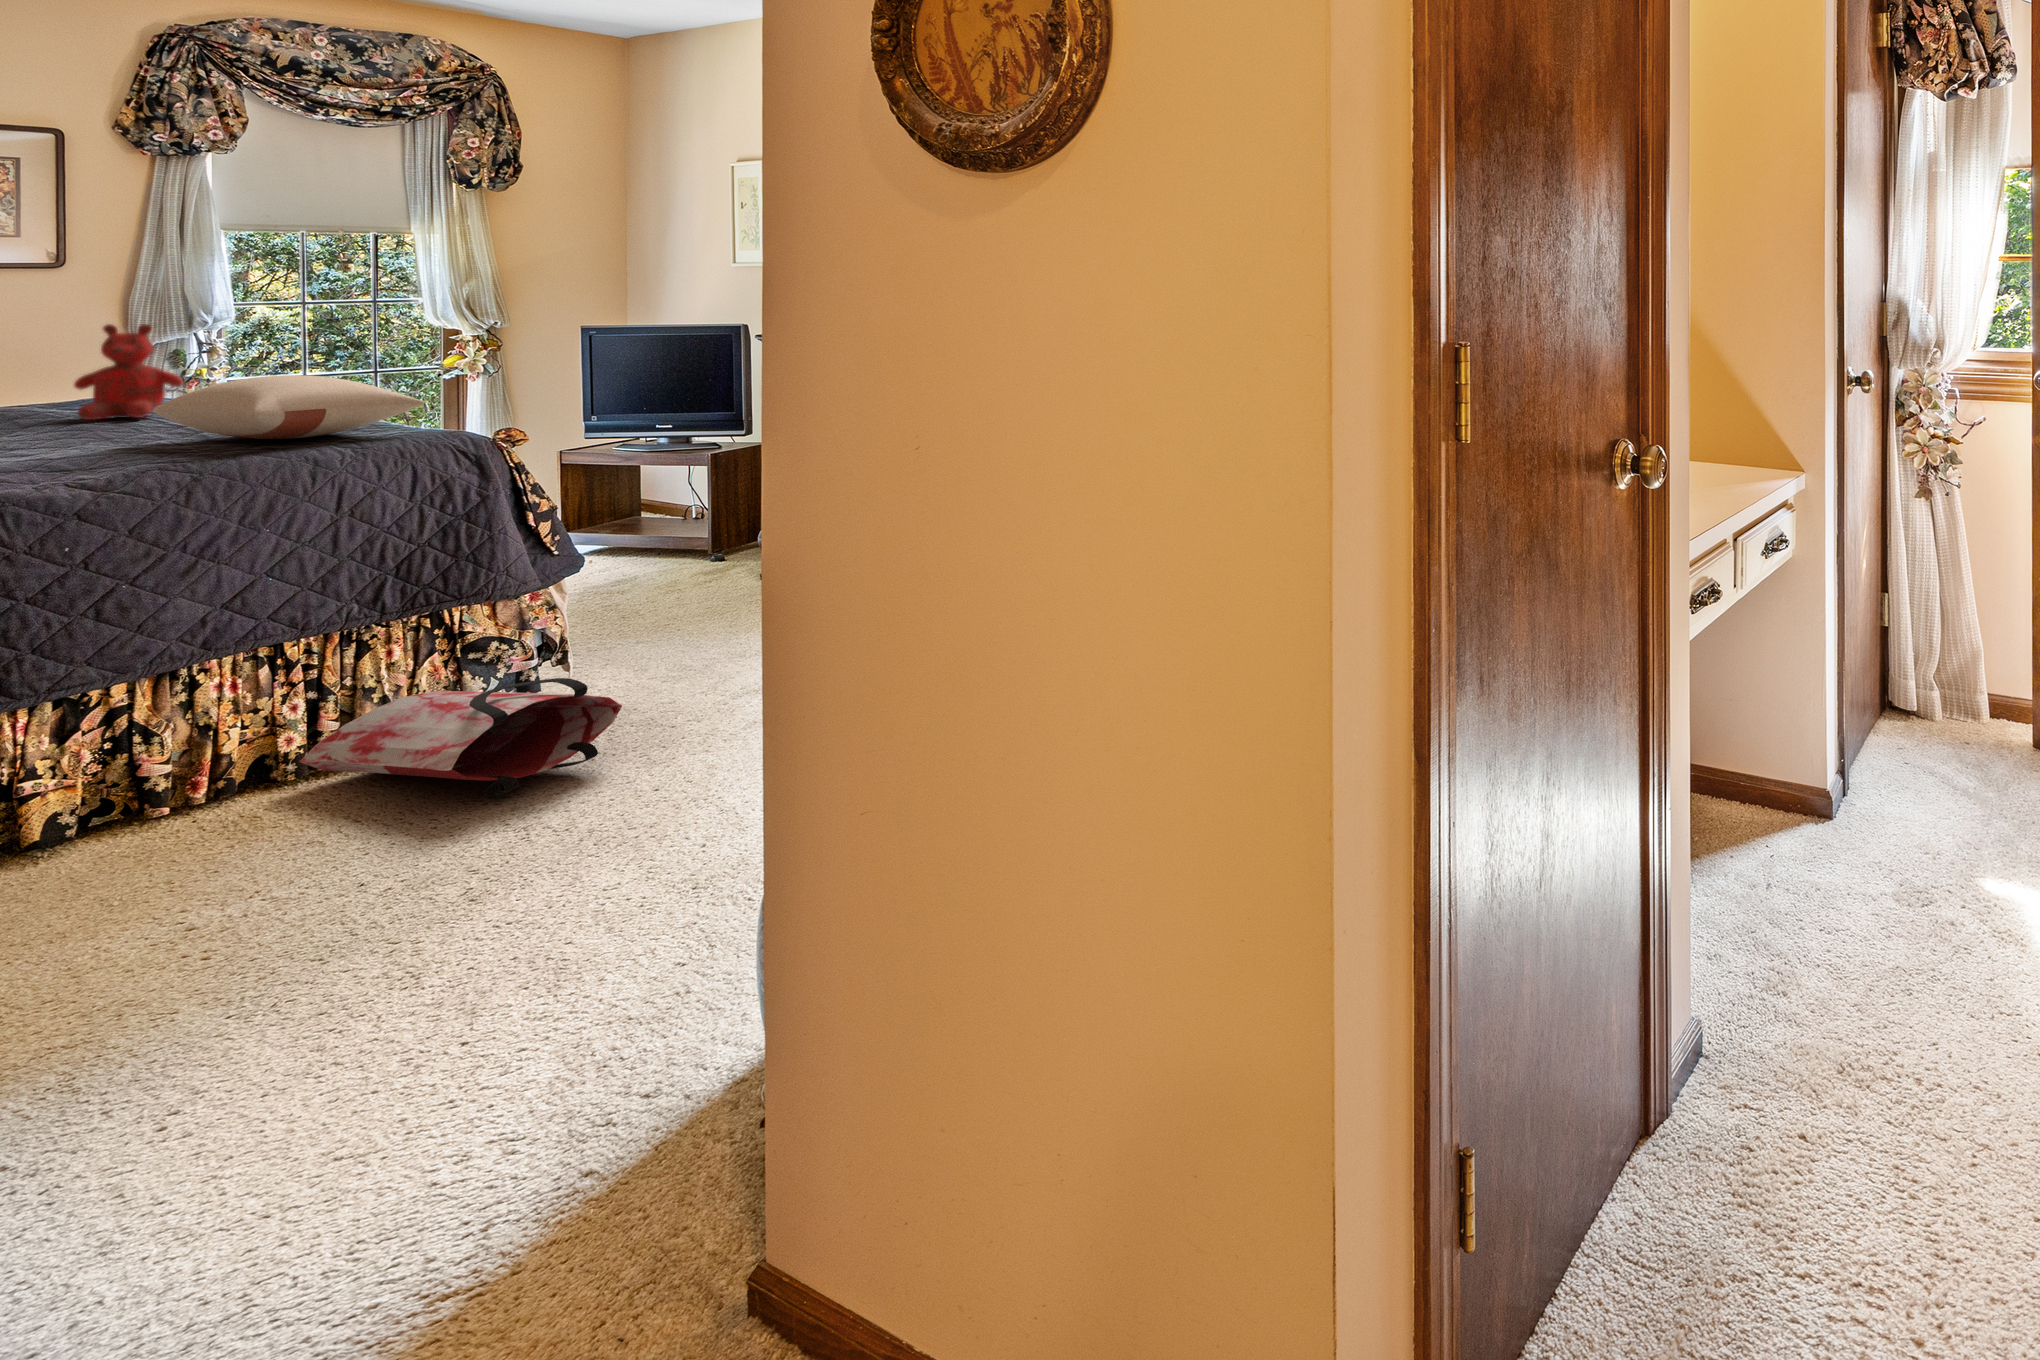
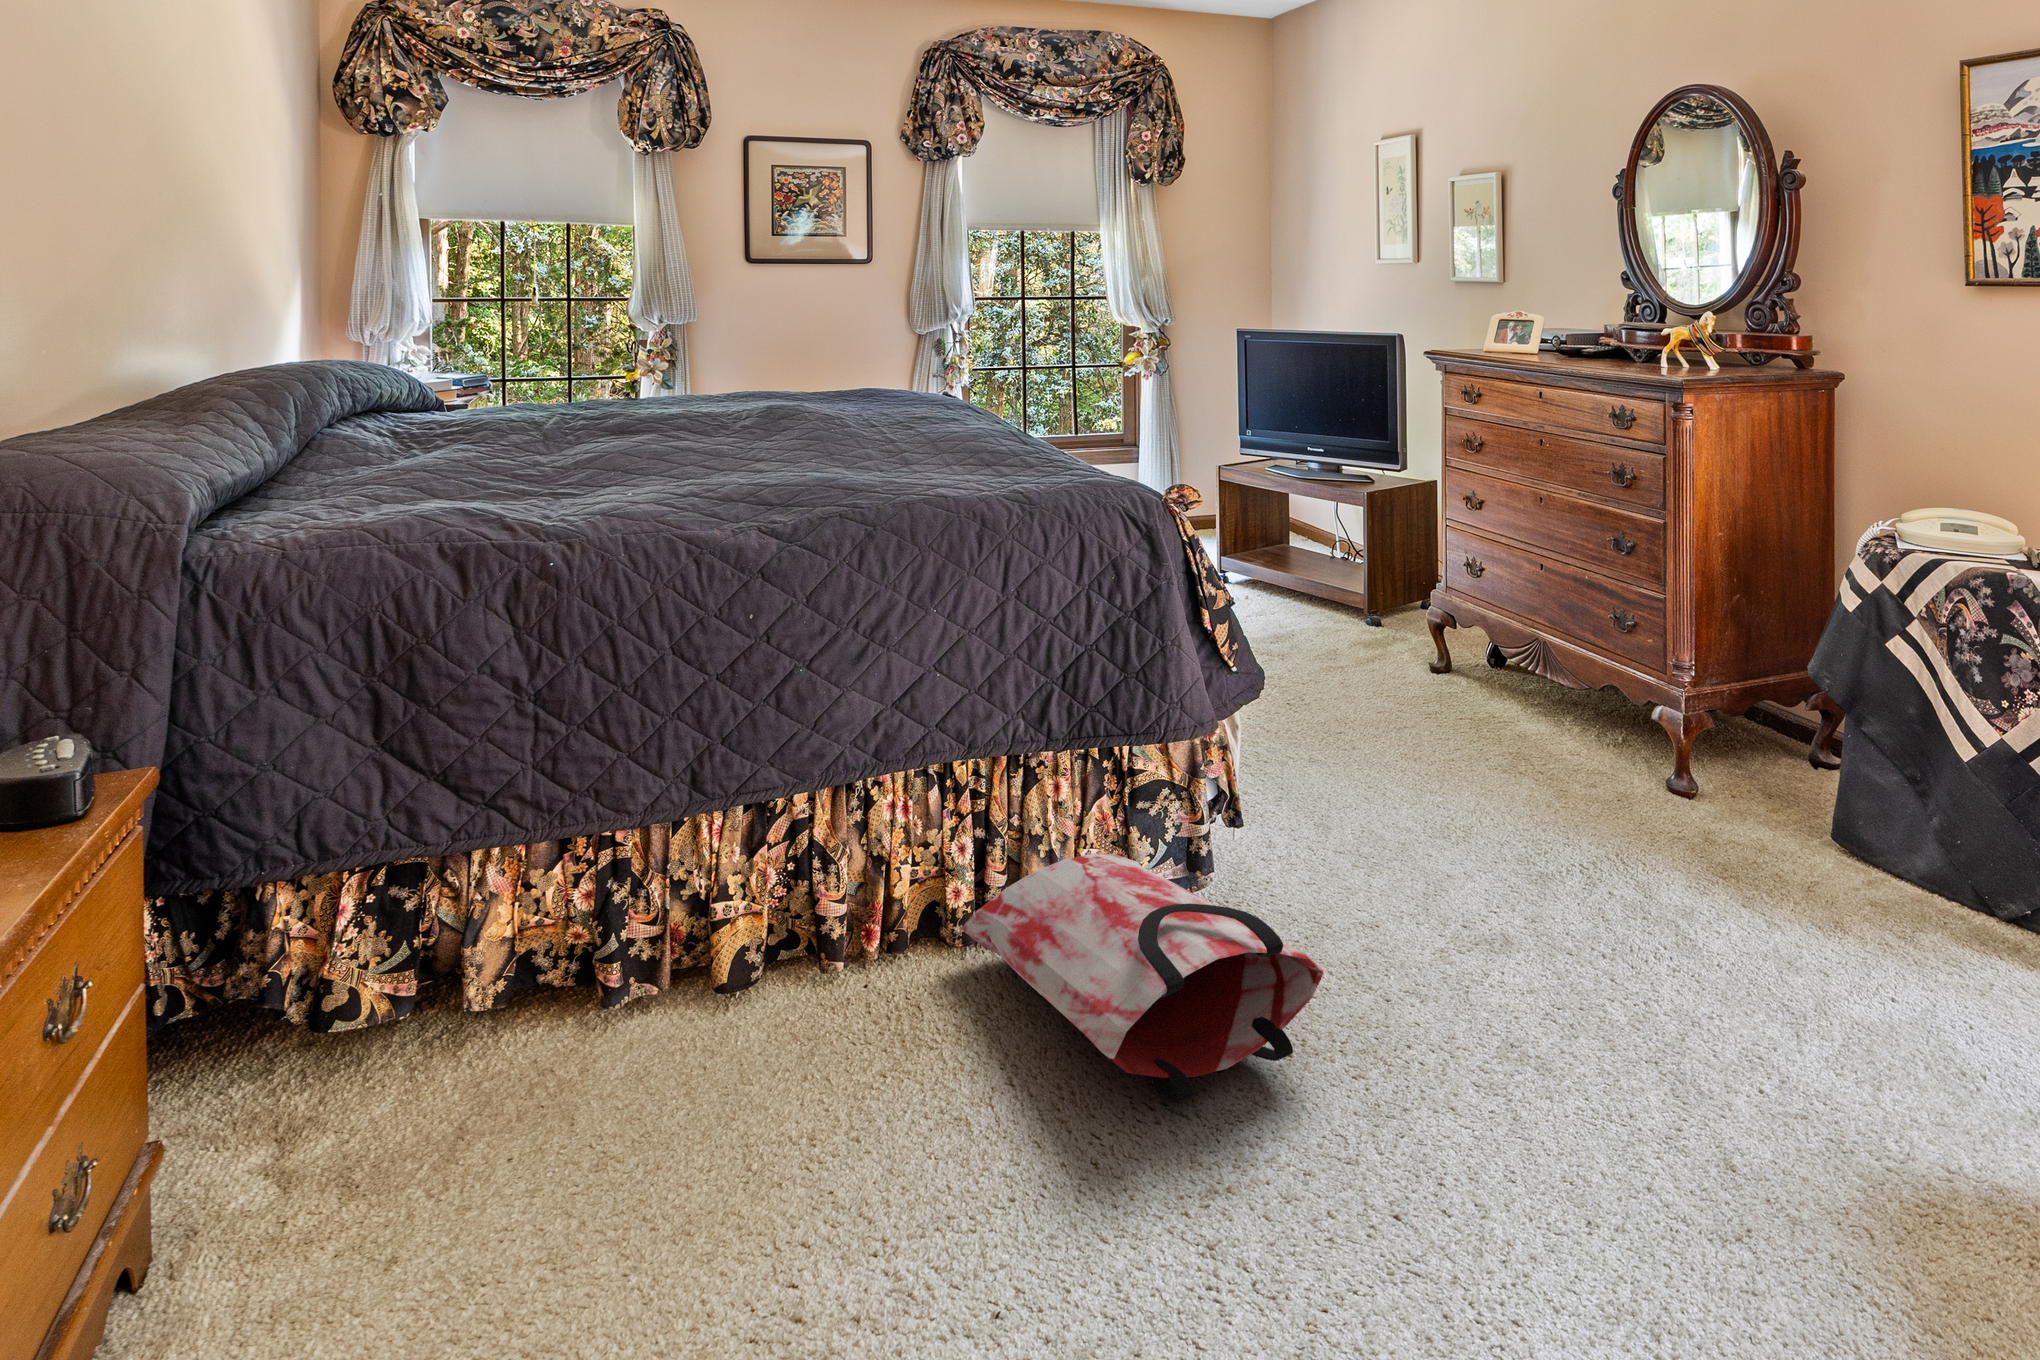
teddy bear: present [74,324,183,420] -> none [828,331,907,433]
pillow: present [154,375,424,439] -> none [868,405,1102,482]

